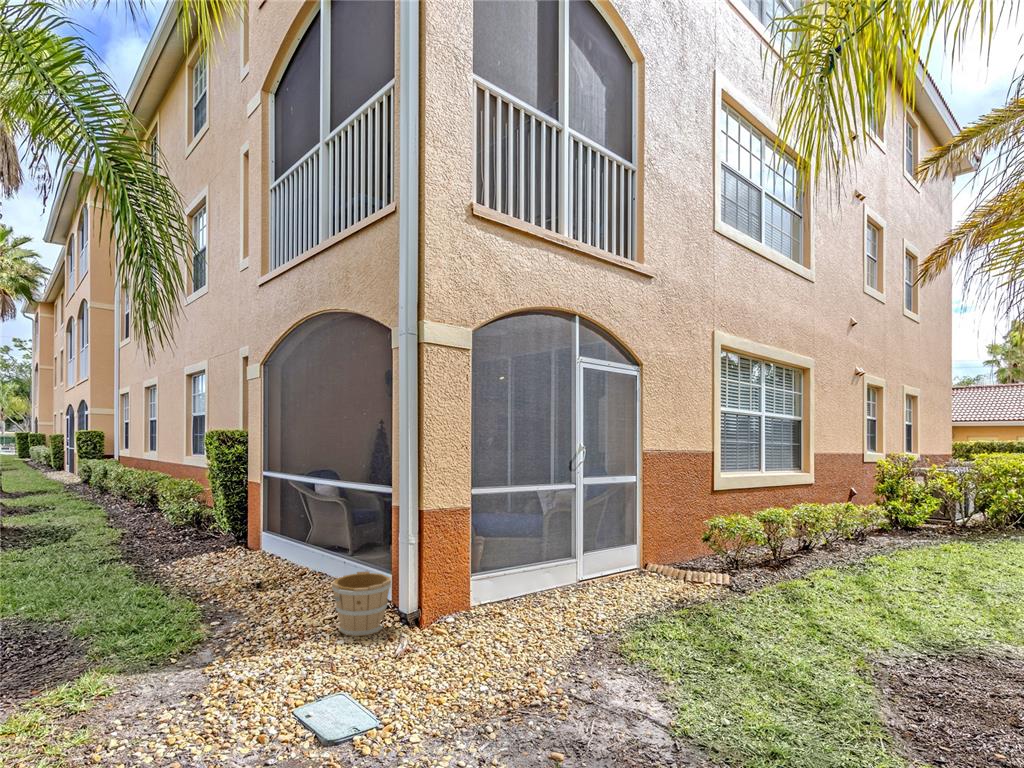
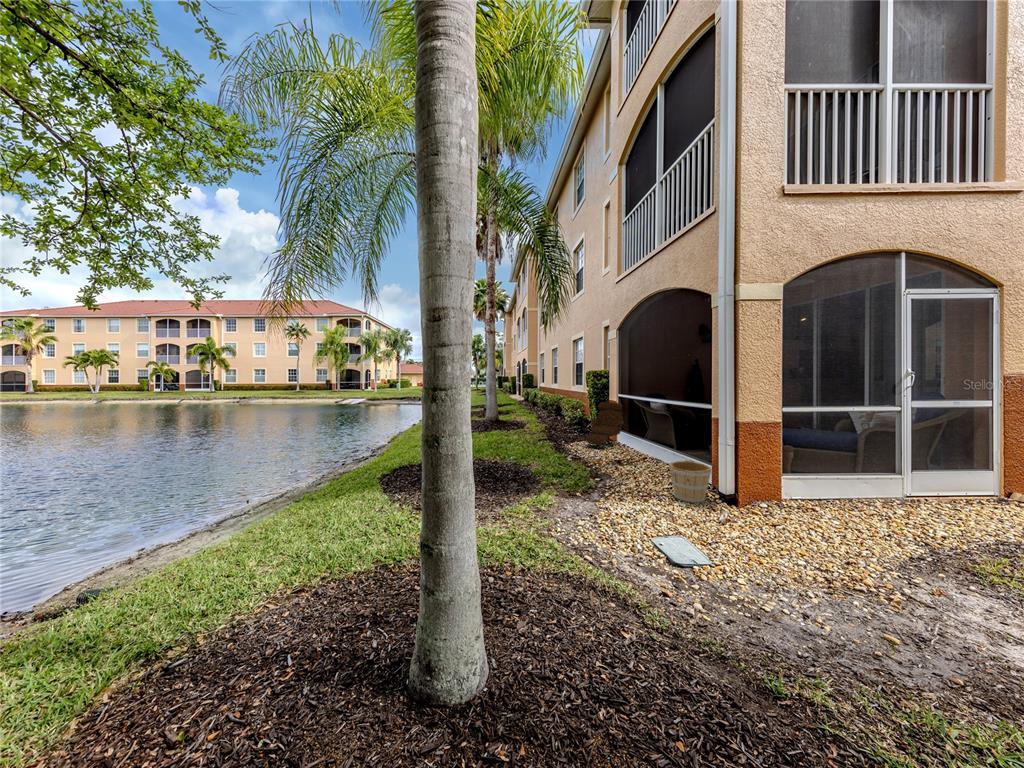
lounge chair: none [198,485,272,574] -> present [585,402,624,449]

